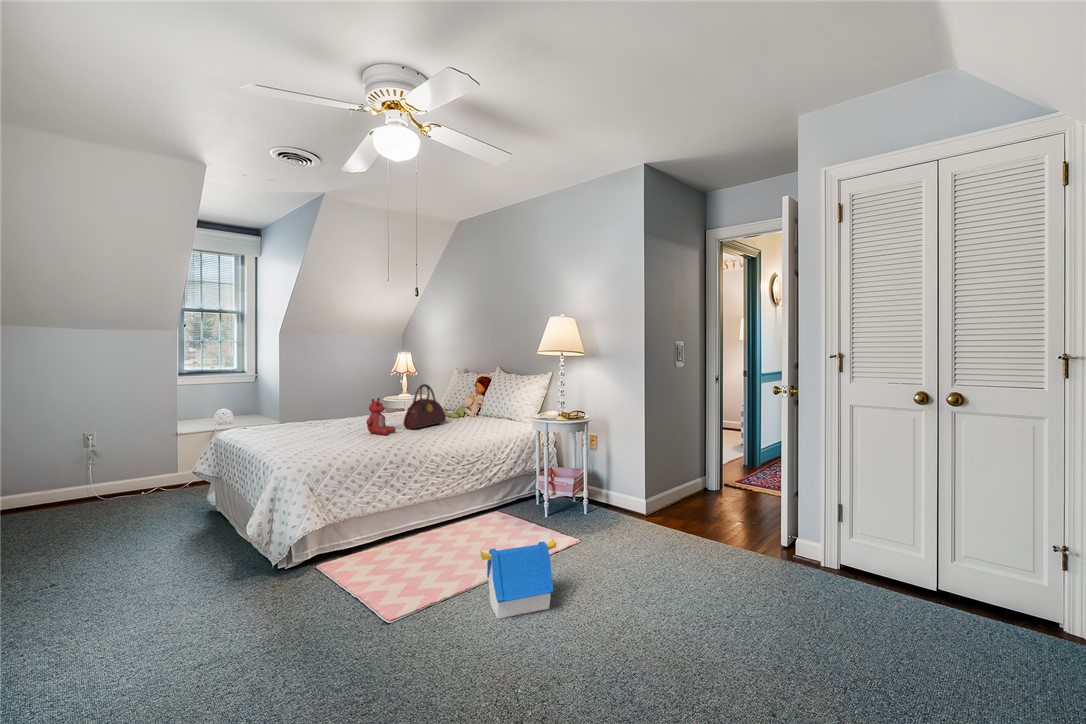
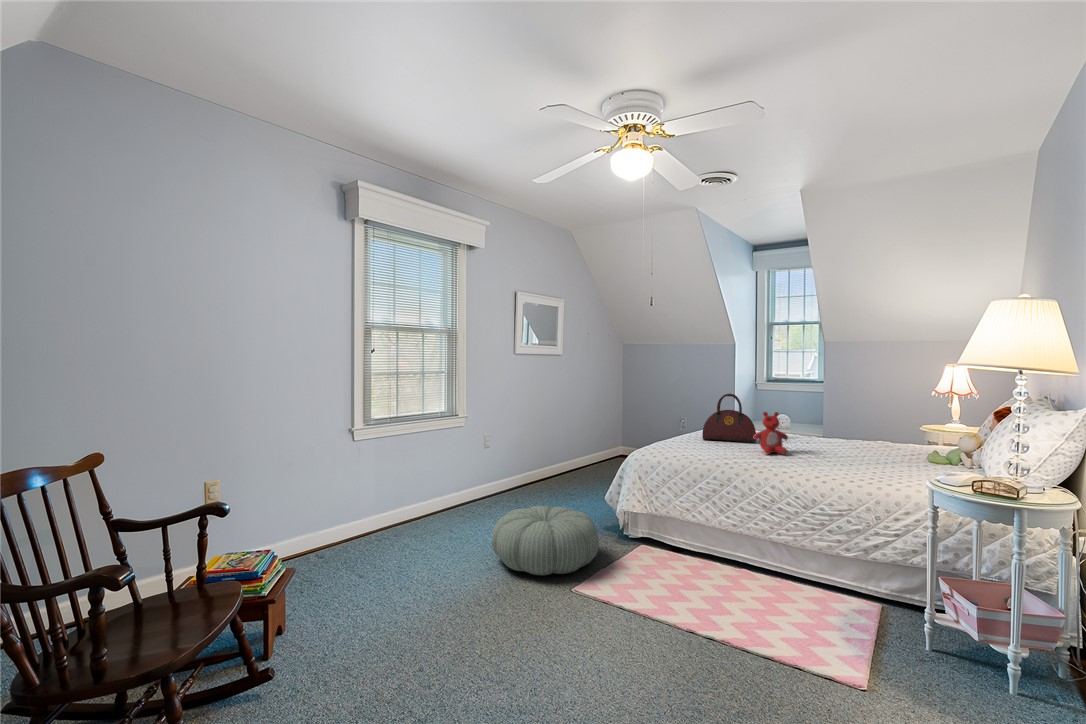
handbag: present [403,384,446,429] -> present [702,393,756,442]
toy house: present [480,539,556,619] -> none [590,566,685,672]
pouf: none [198,550,364,666] -> present [492,506,599,575]

